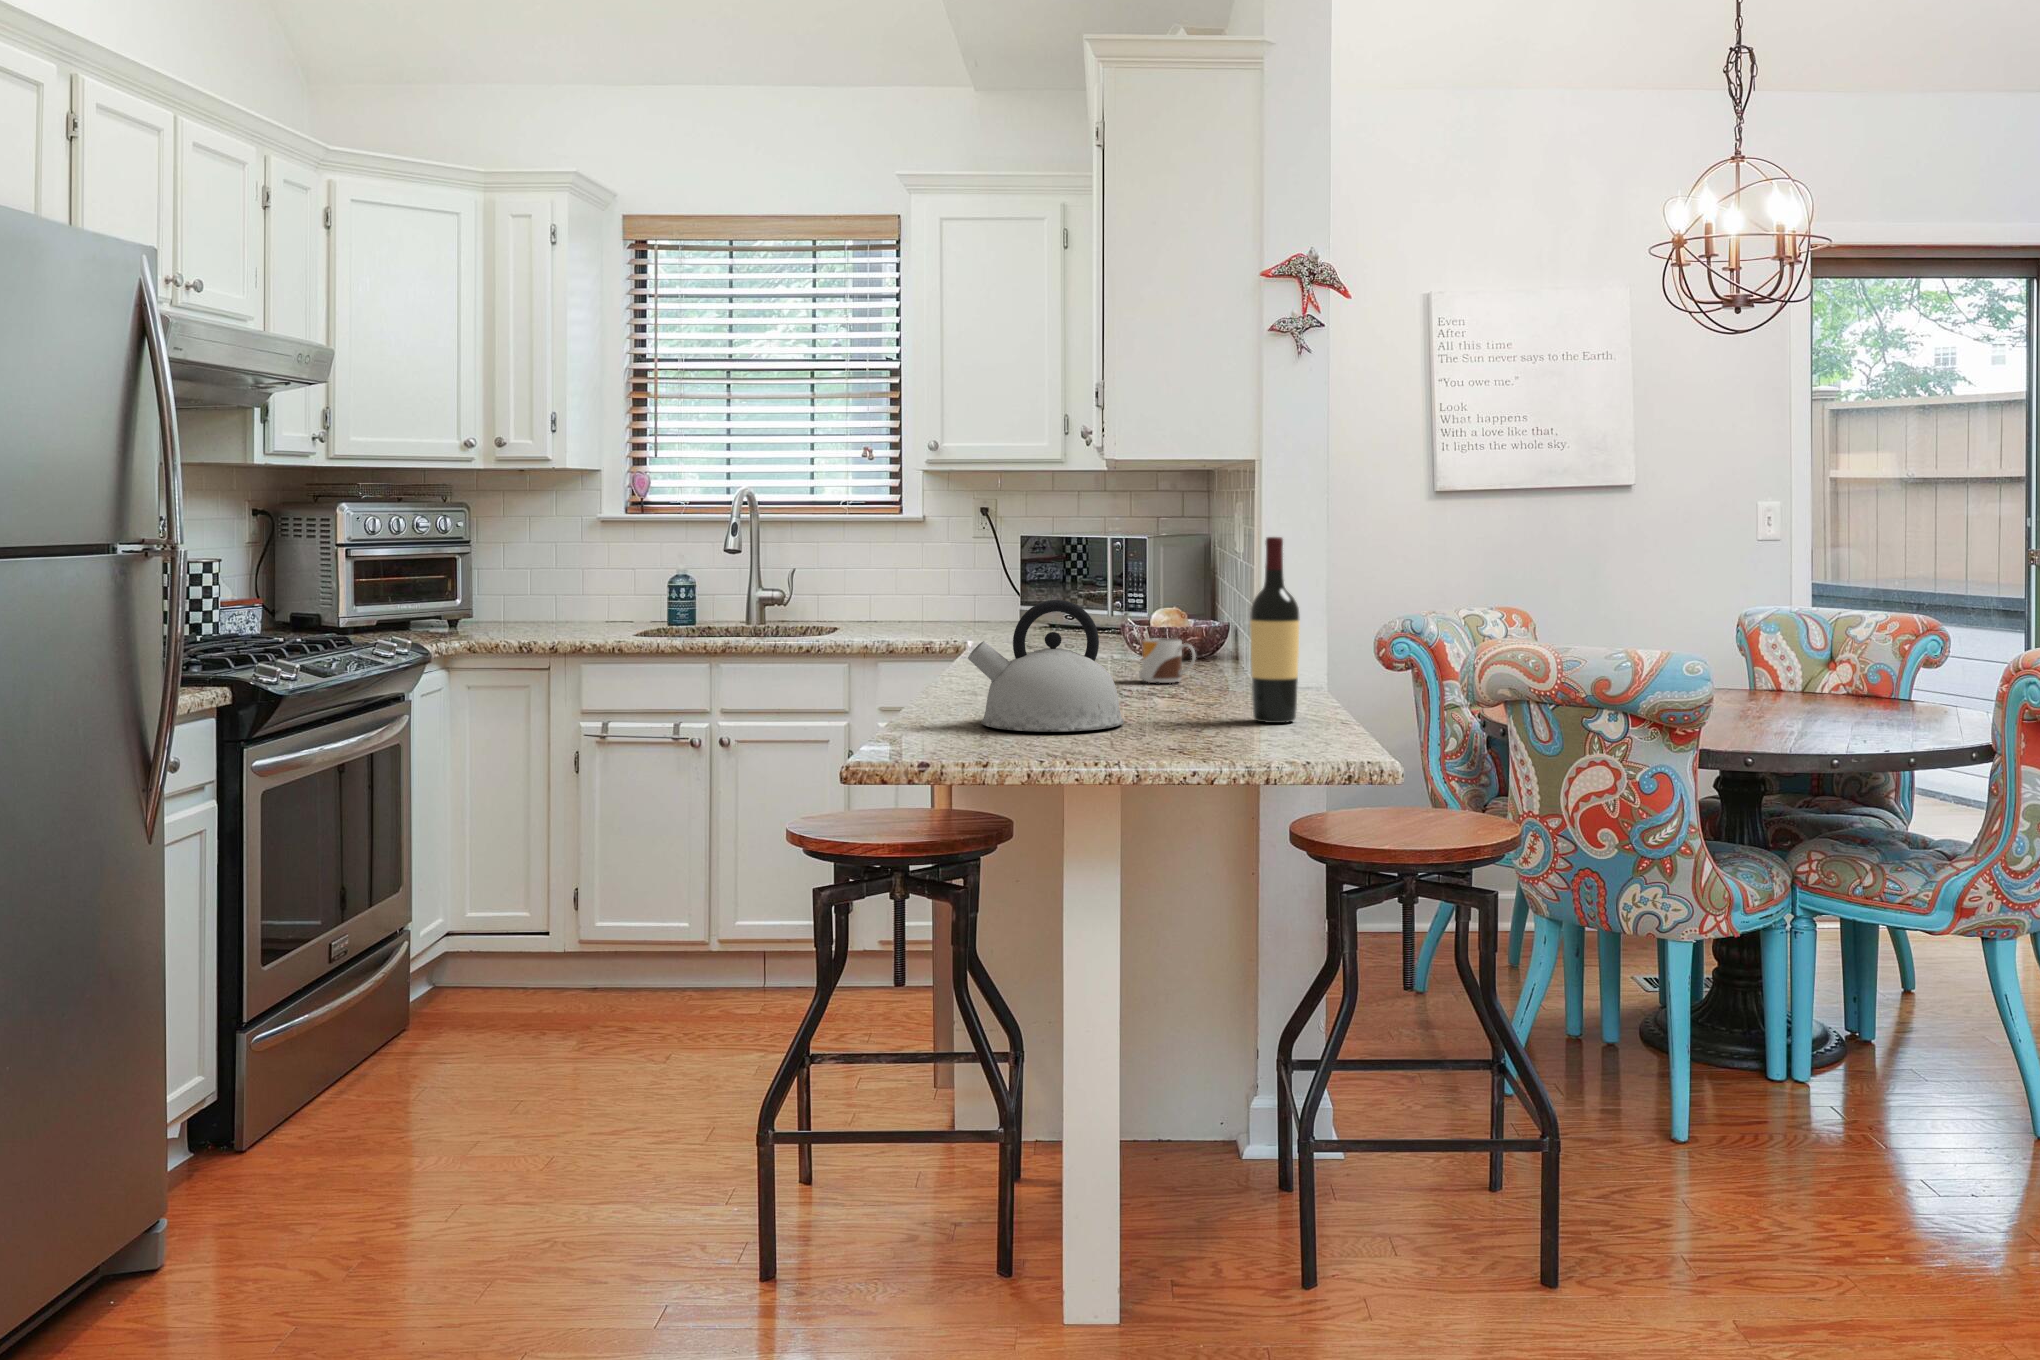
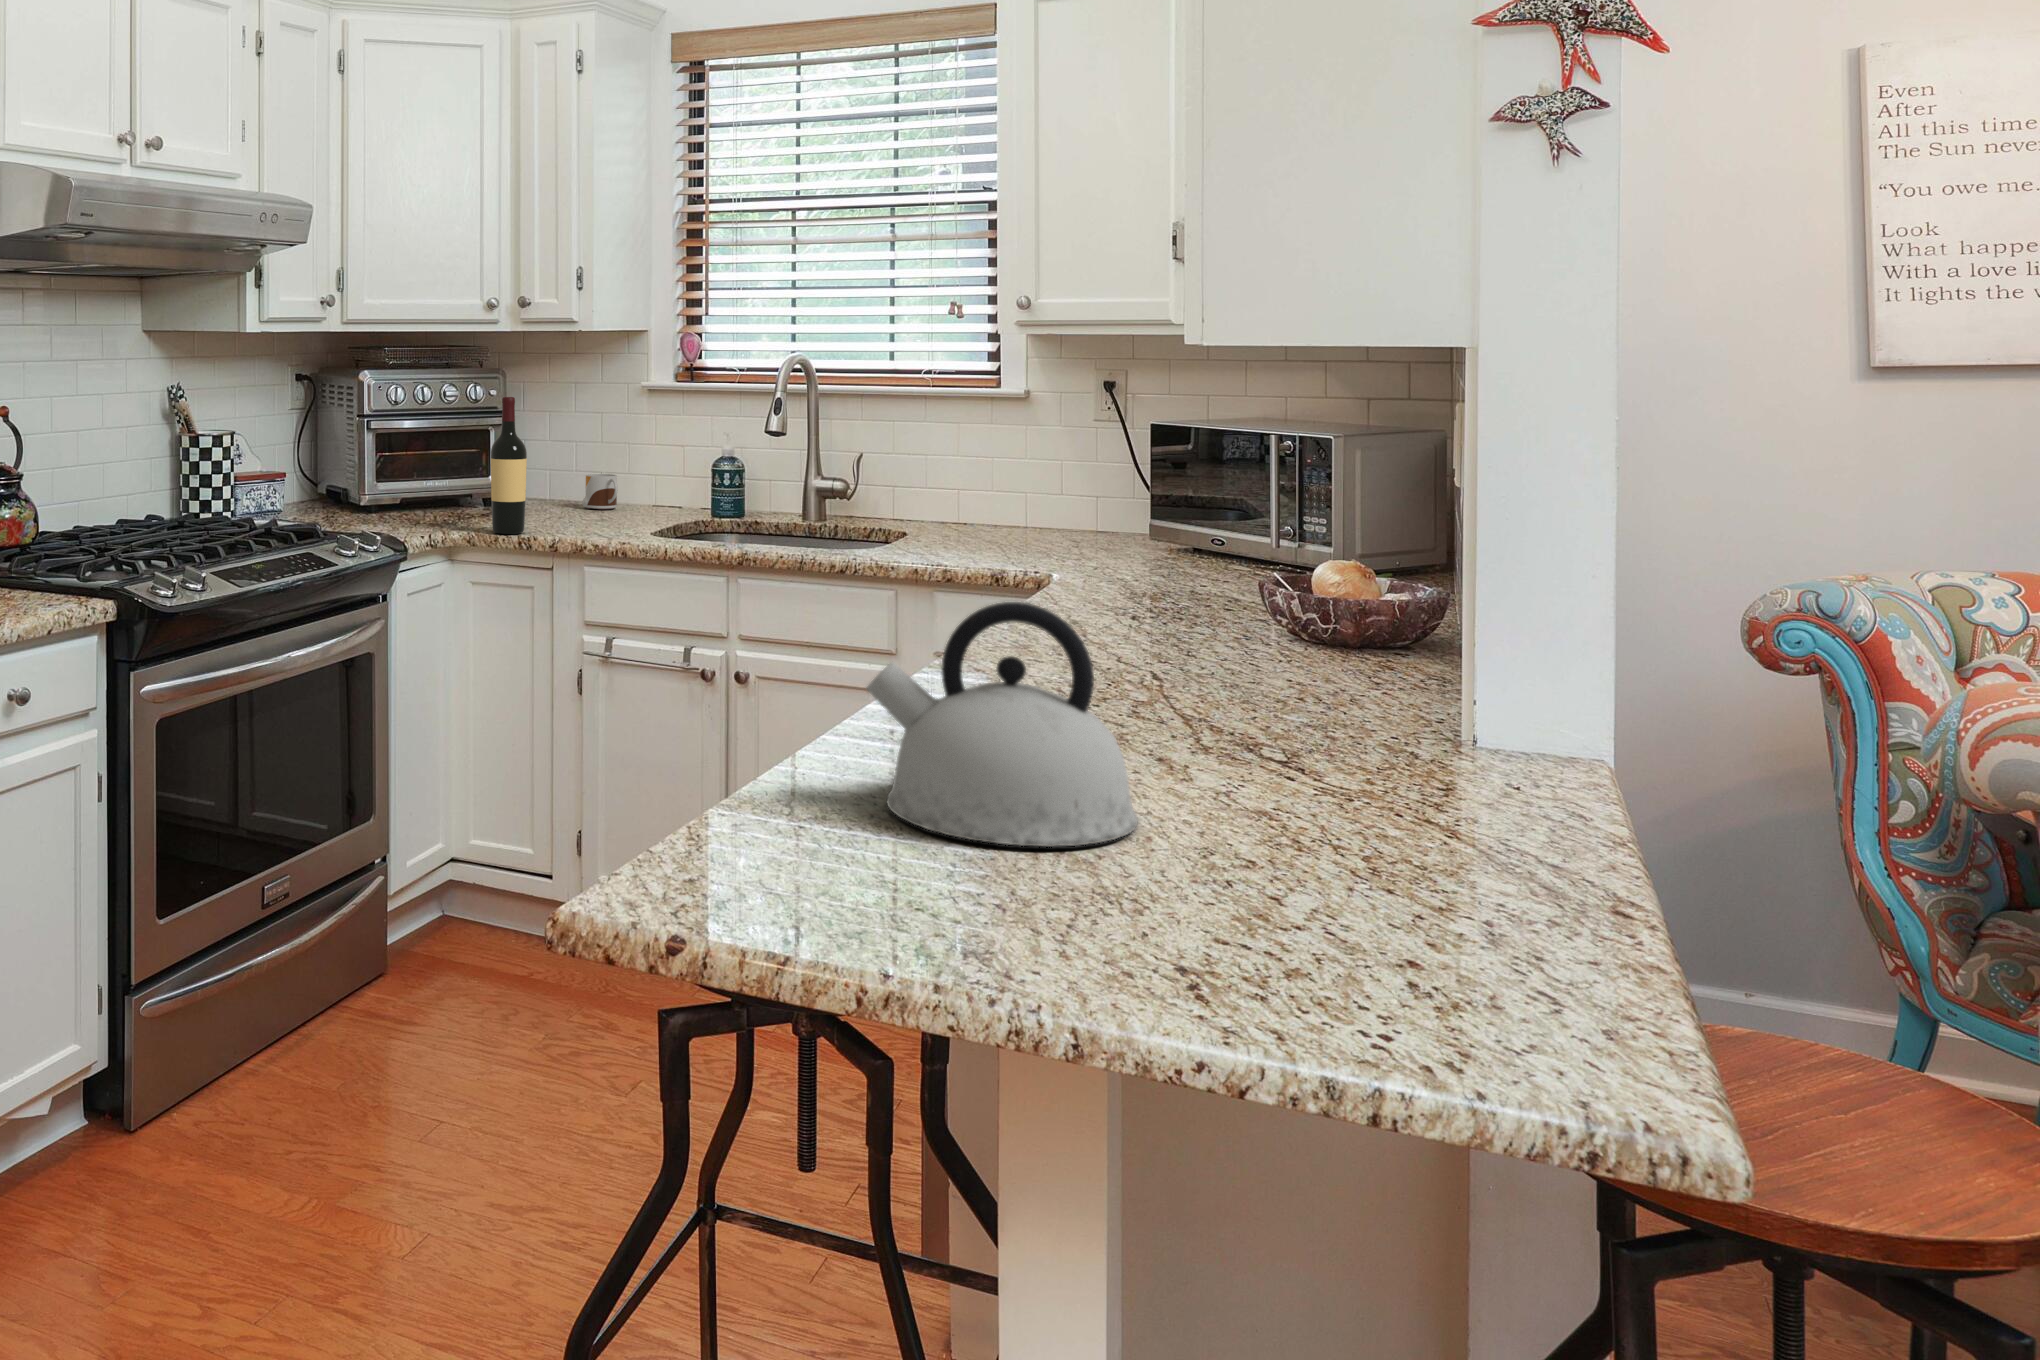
wine bottle: present [1250,537,1300,723] -> present [491,397,527,534]
mug: present [1139,639,1196,683] -> present [582,474,618,509]

